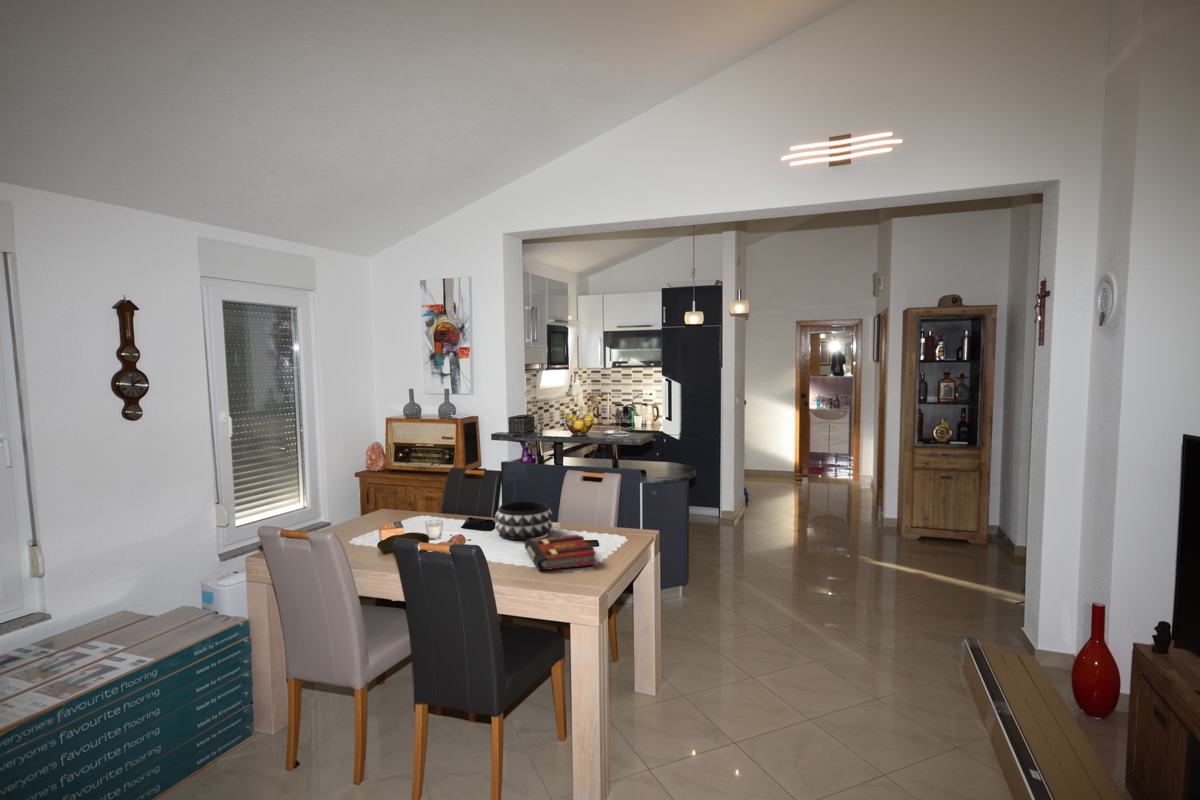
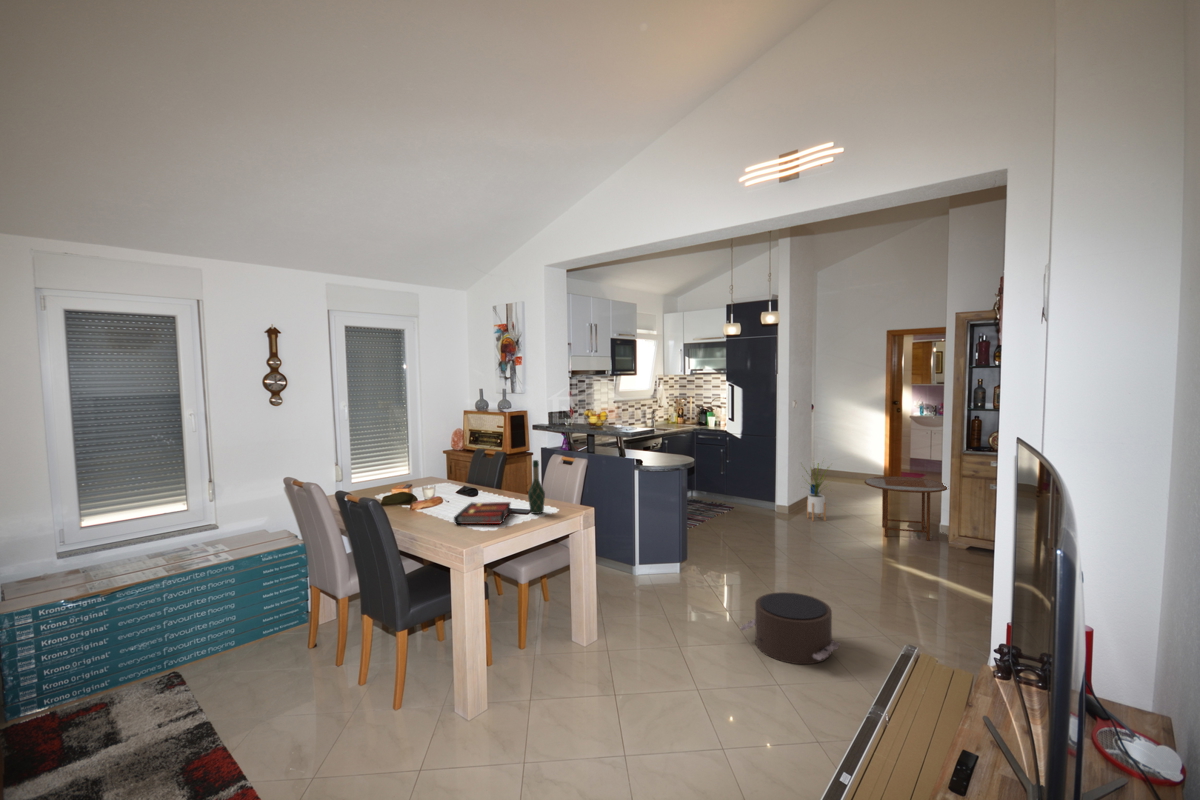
house plant: none [743,455,777,523] -> present [806,463,829,520]
side table: none [812,472,891,533] -> present [865,476,947,541]
wine bottle: none [598,480,619,547] -> present [528,460,545,514]
decorative bowl: present [495,501,552,540] -> none [467,475,513,504]
pouf: none [812,604,918,680] -> present [740,592,840,664]

